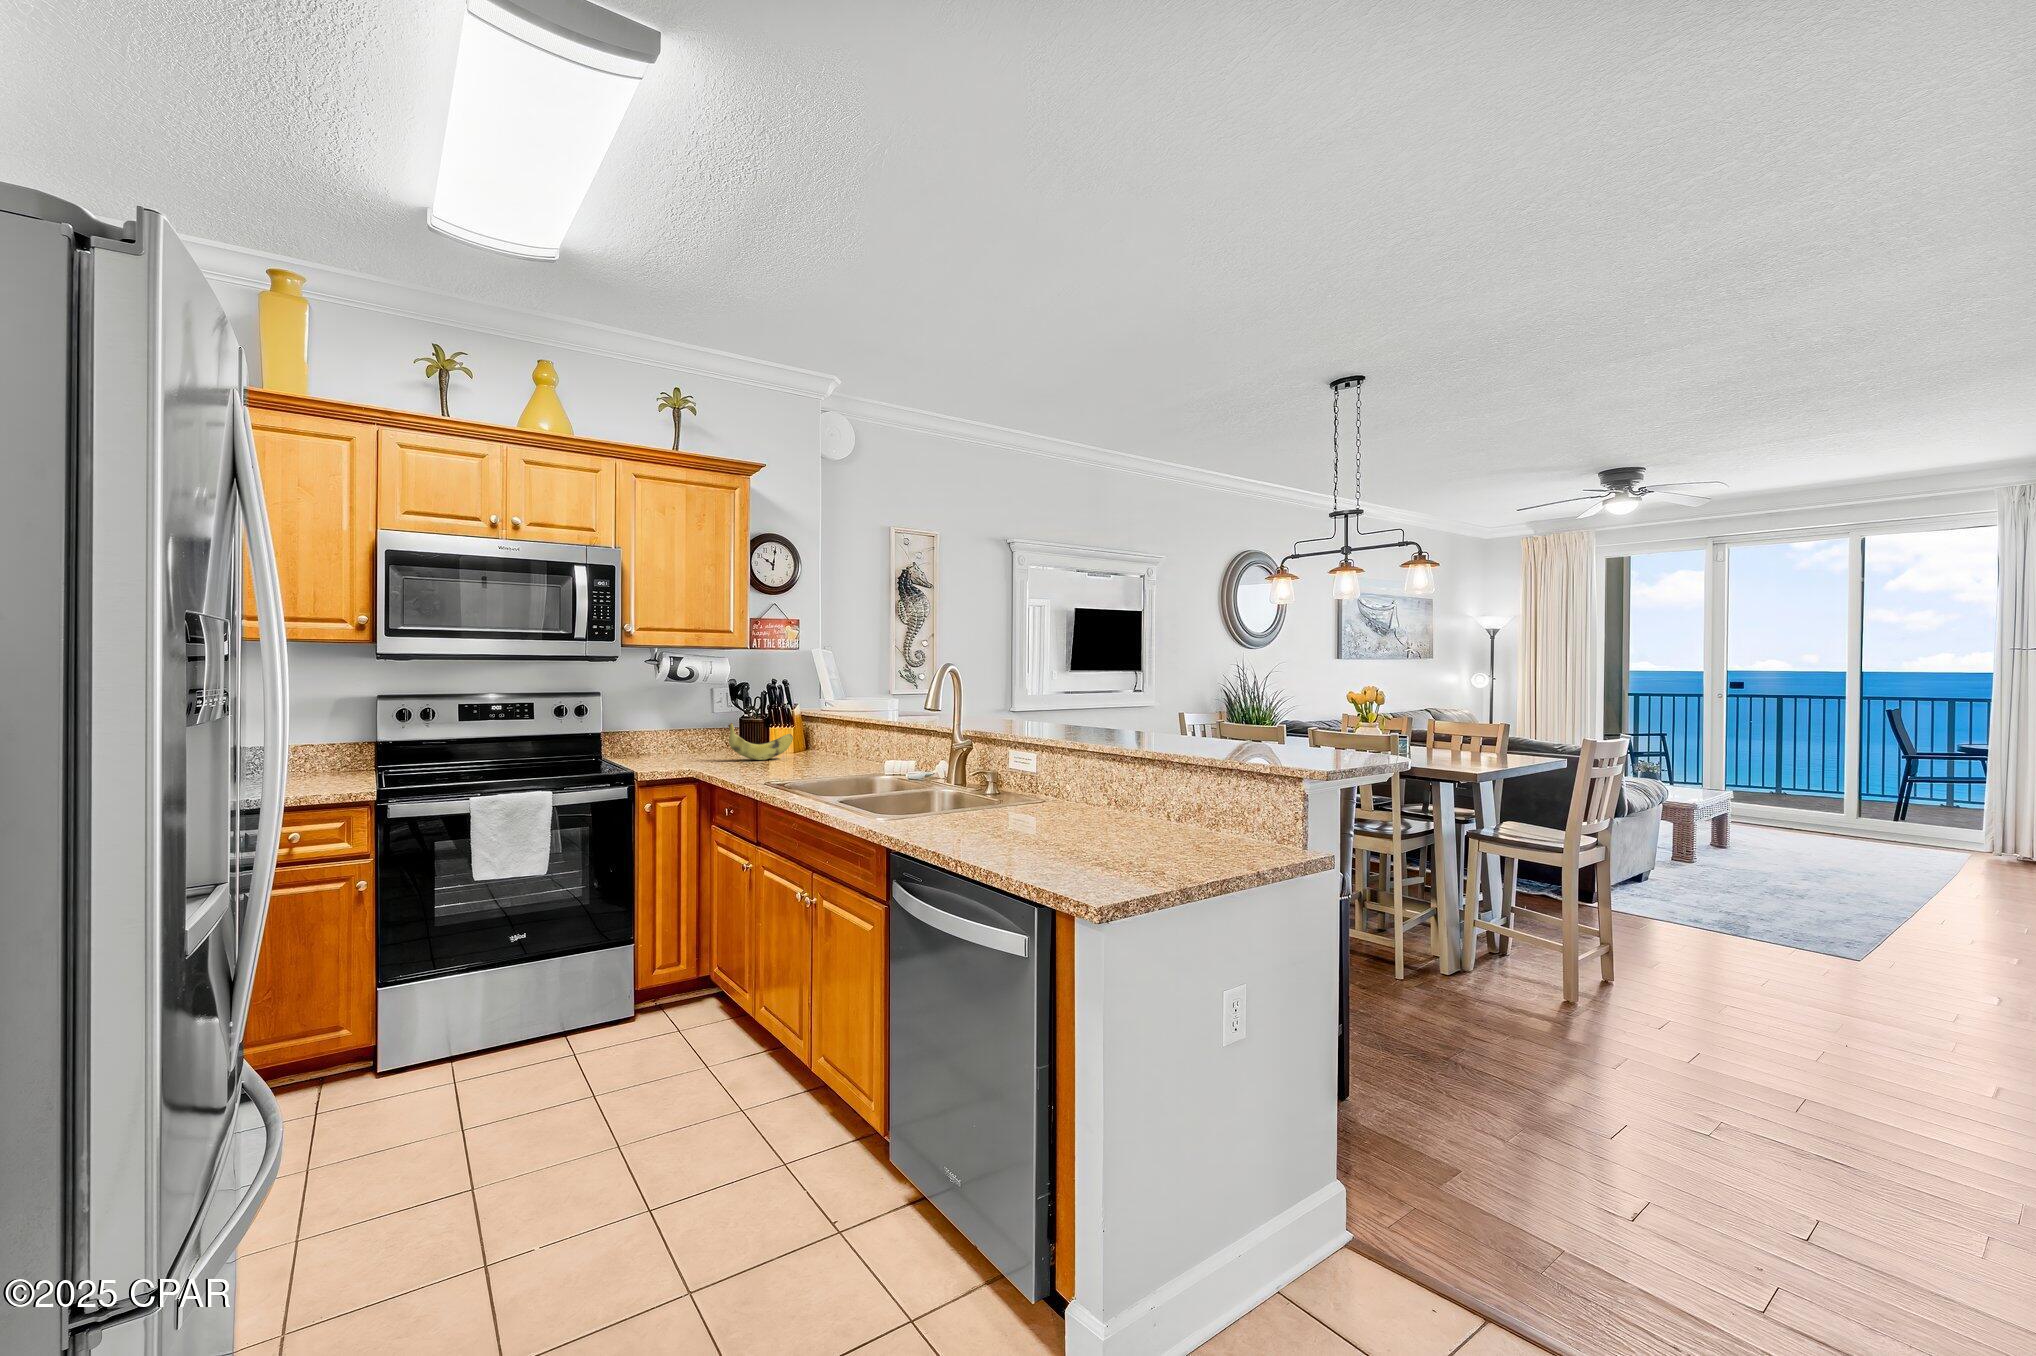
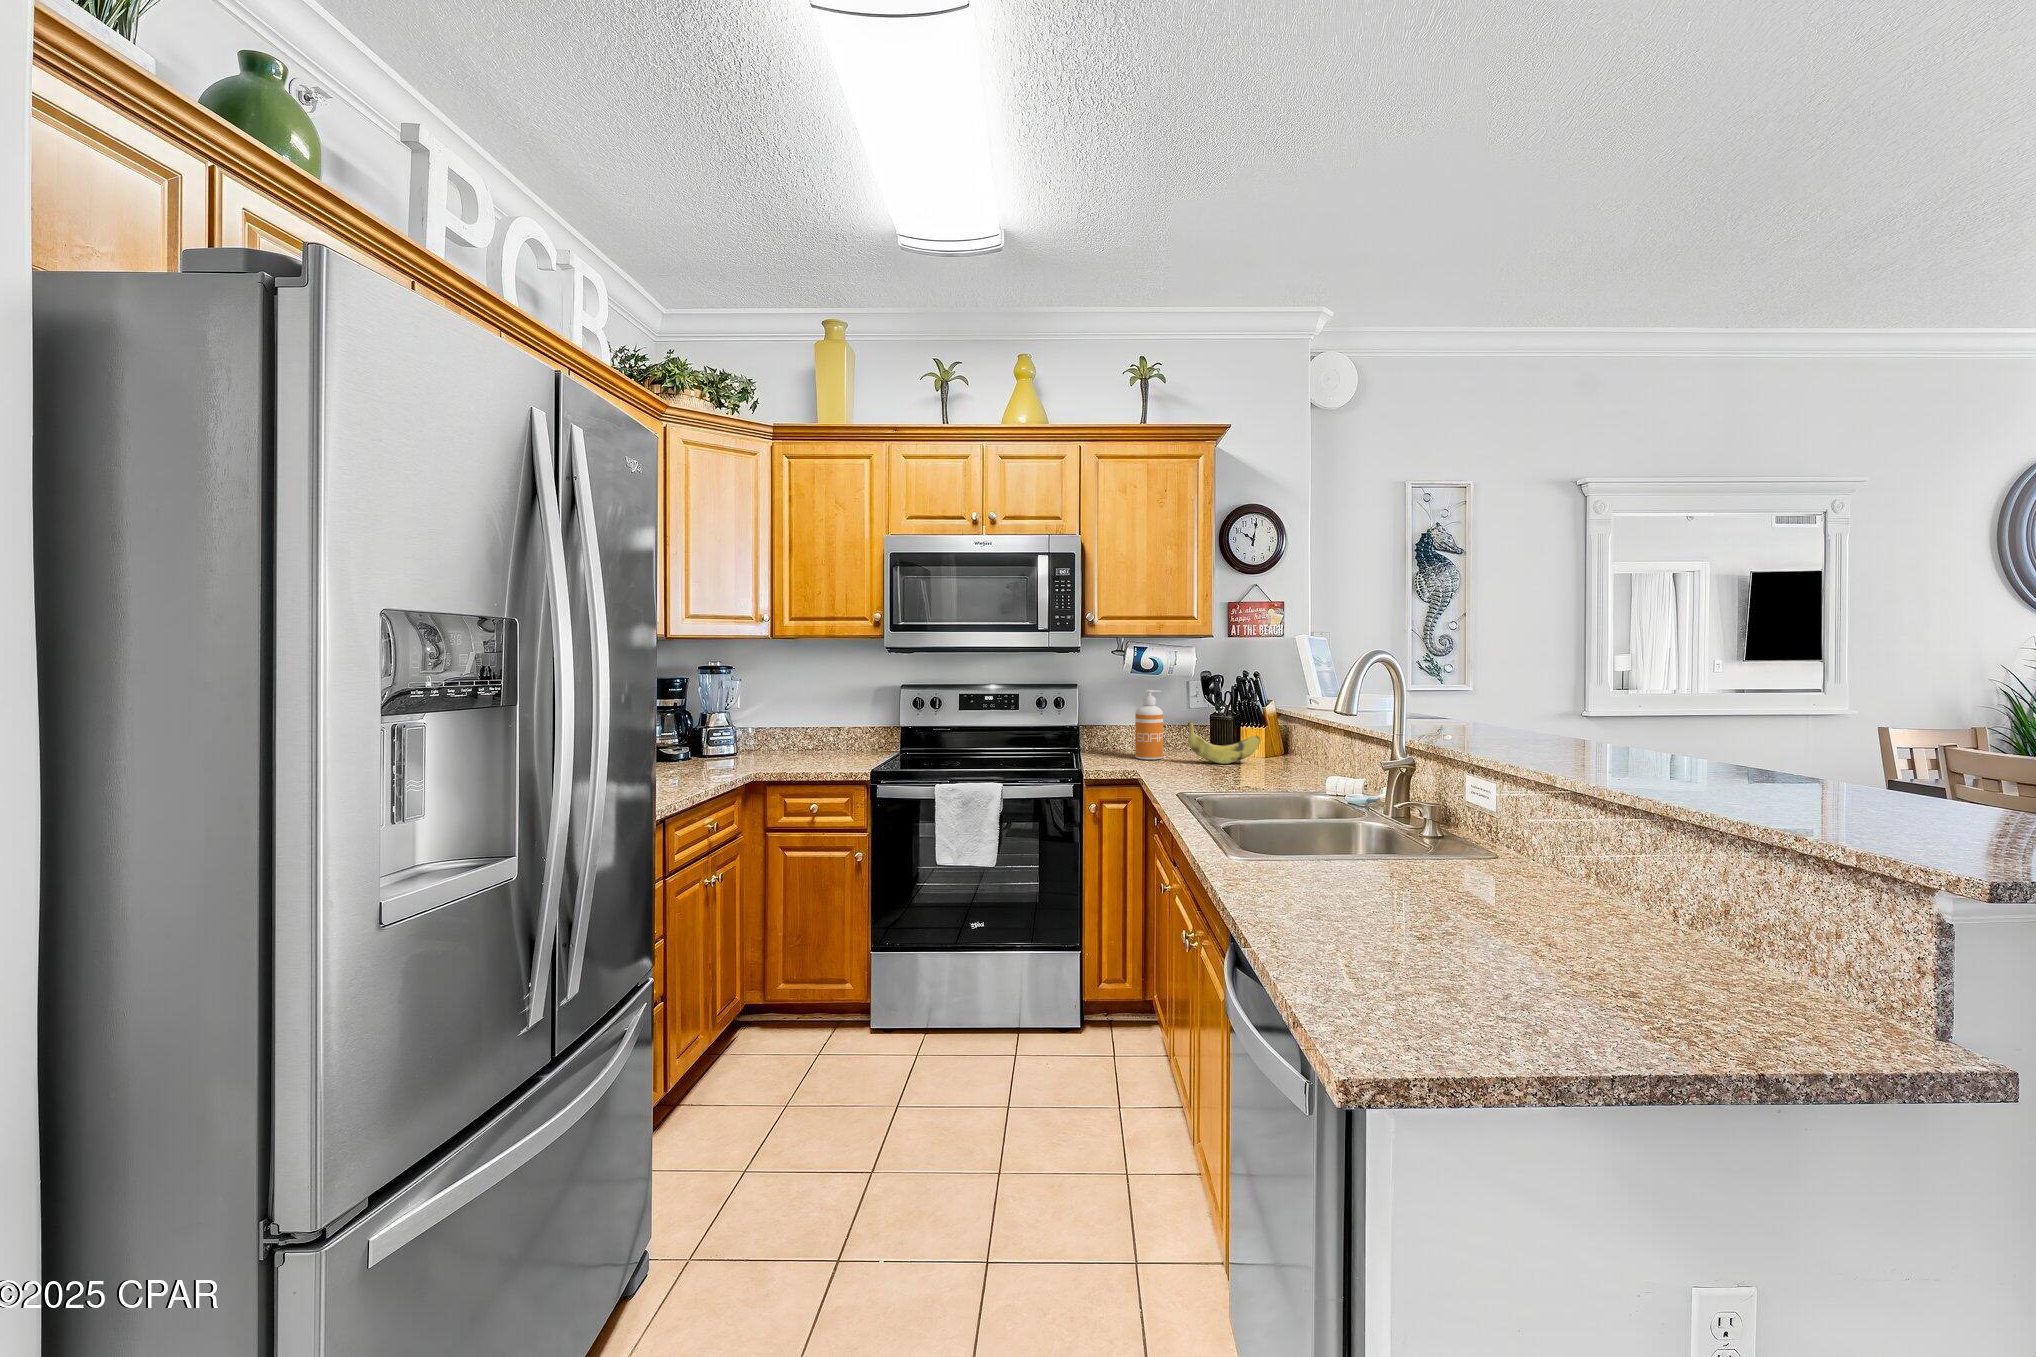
soap dispenser: none [675,696,703,761] -> present [1135,690,1163,759]

